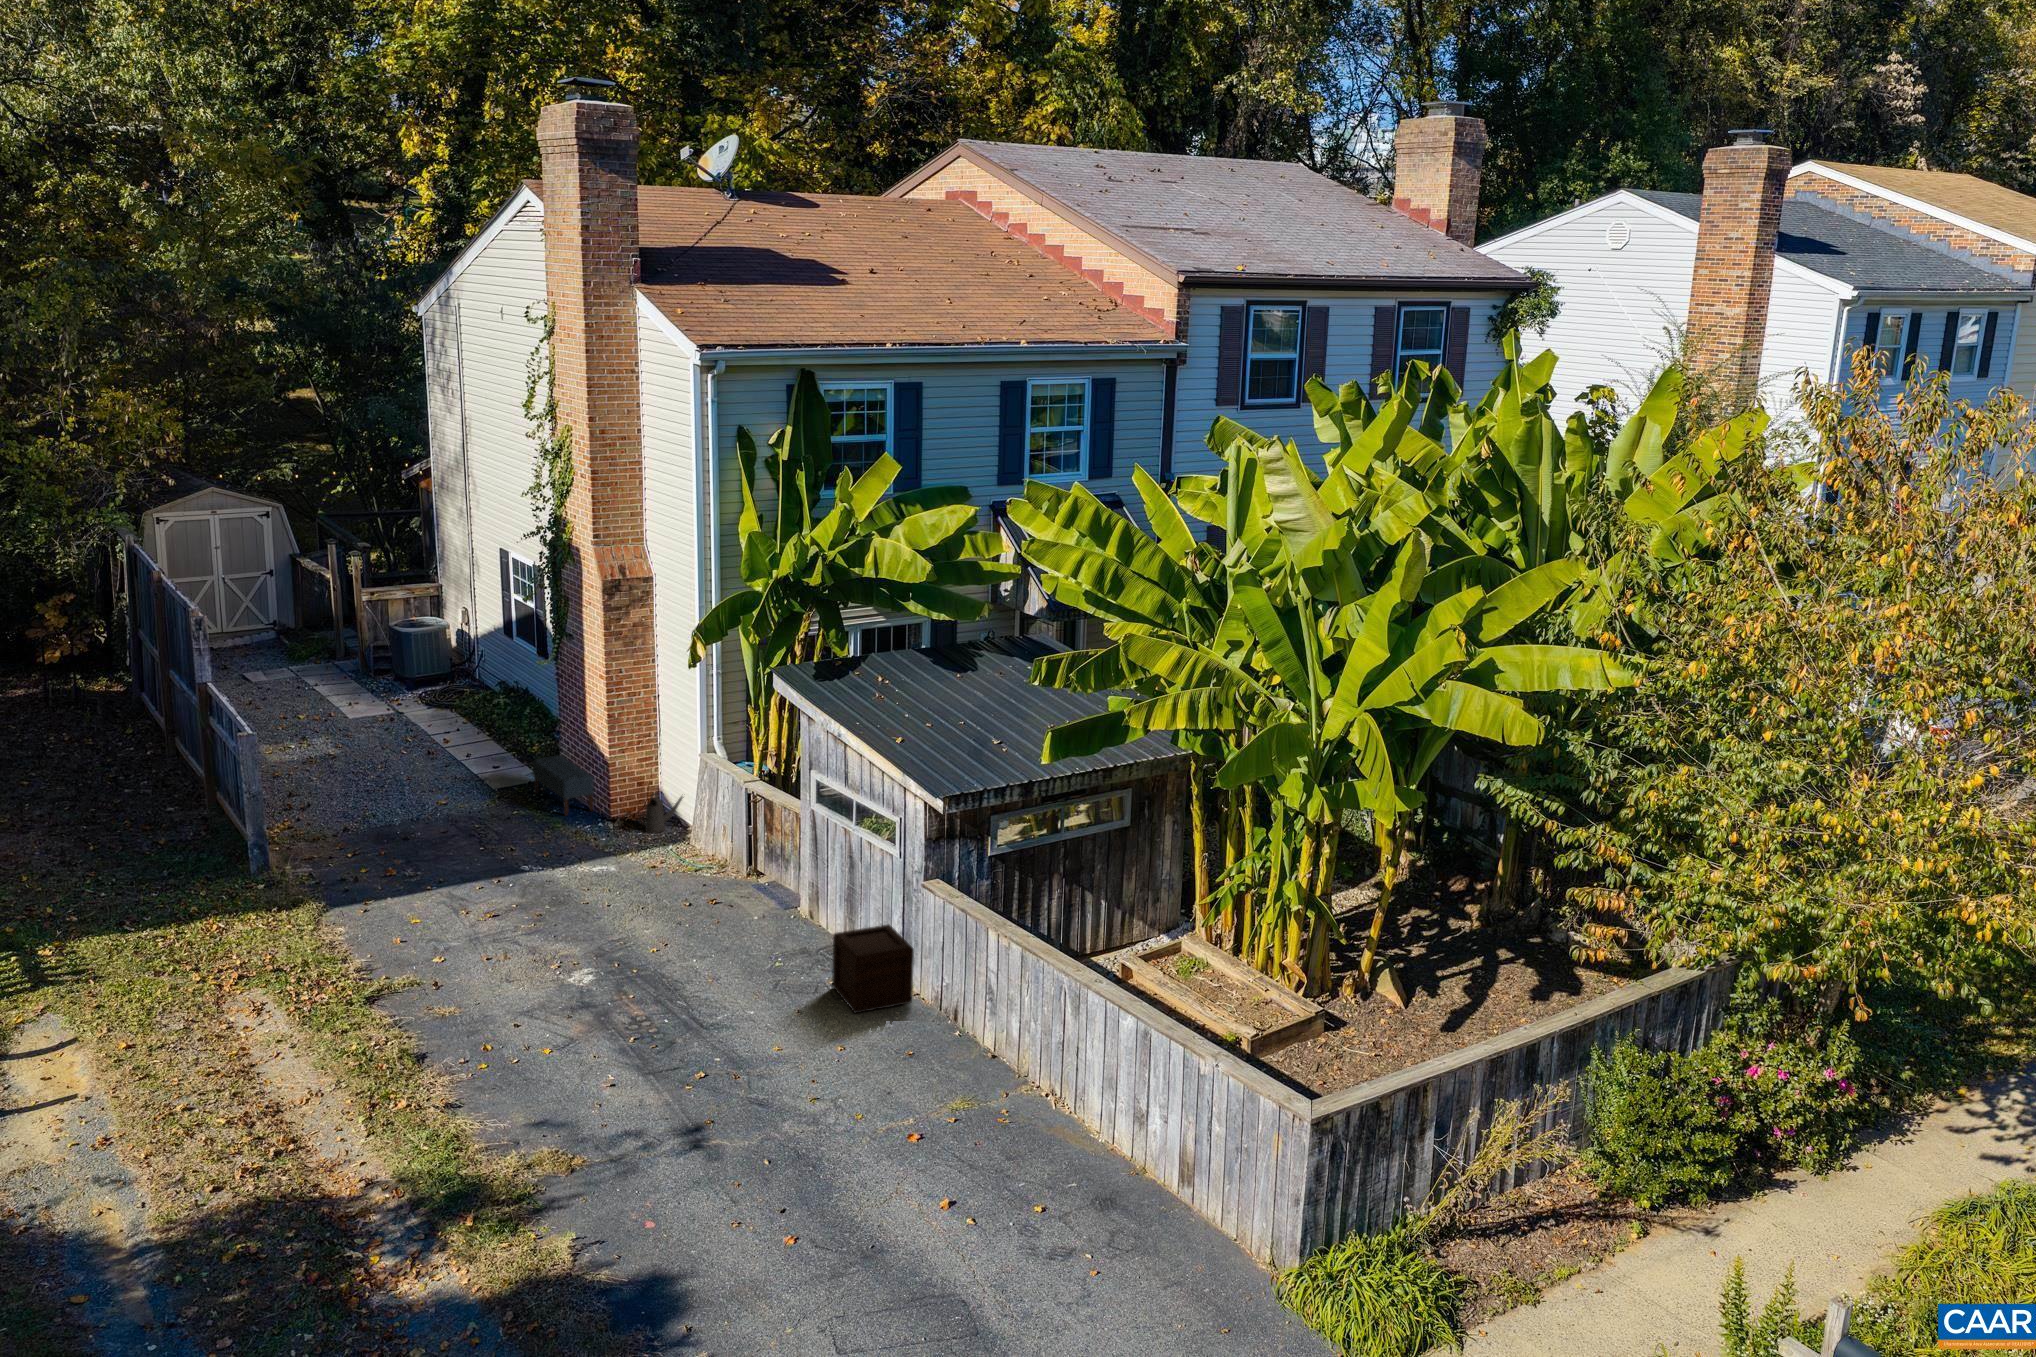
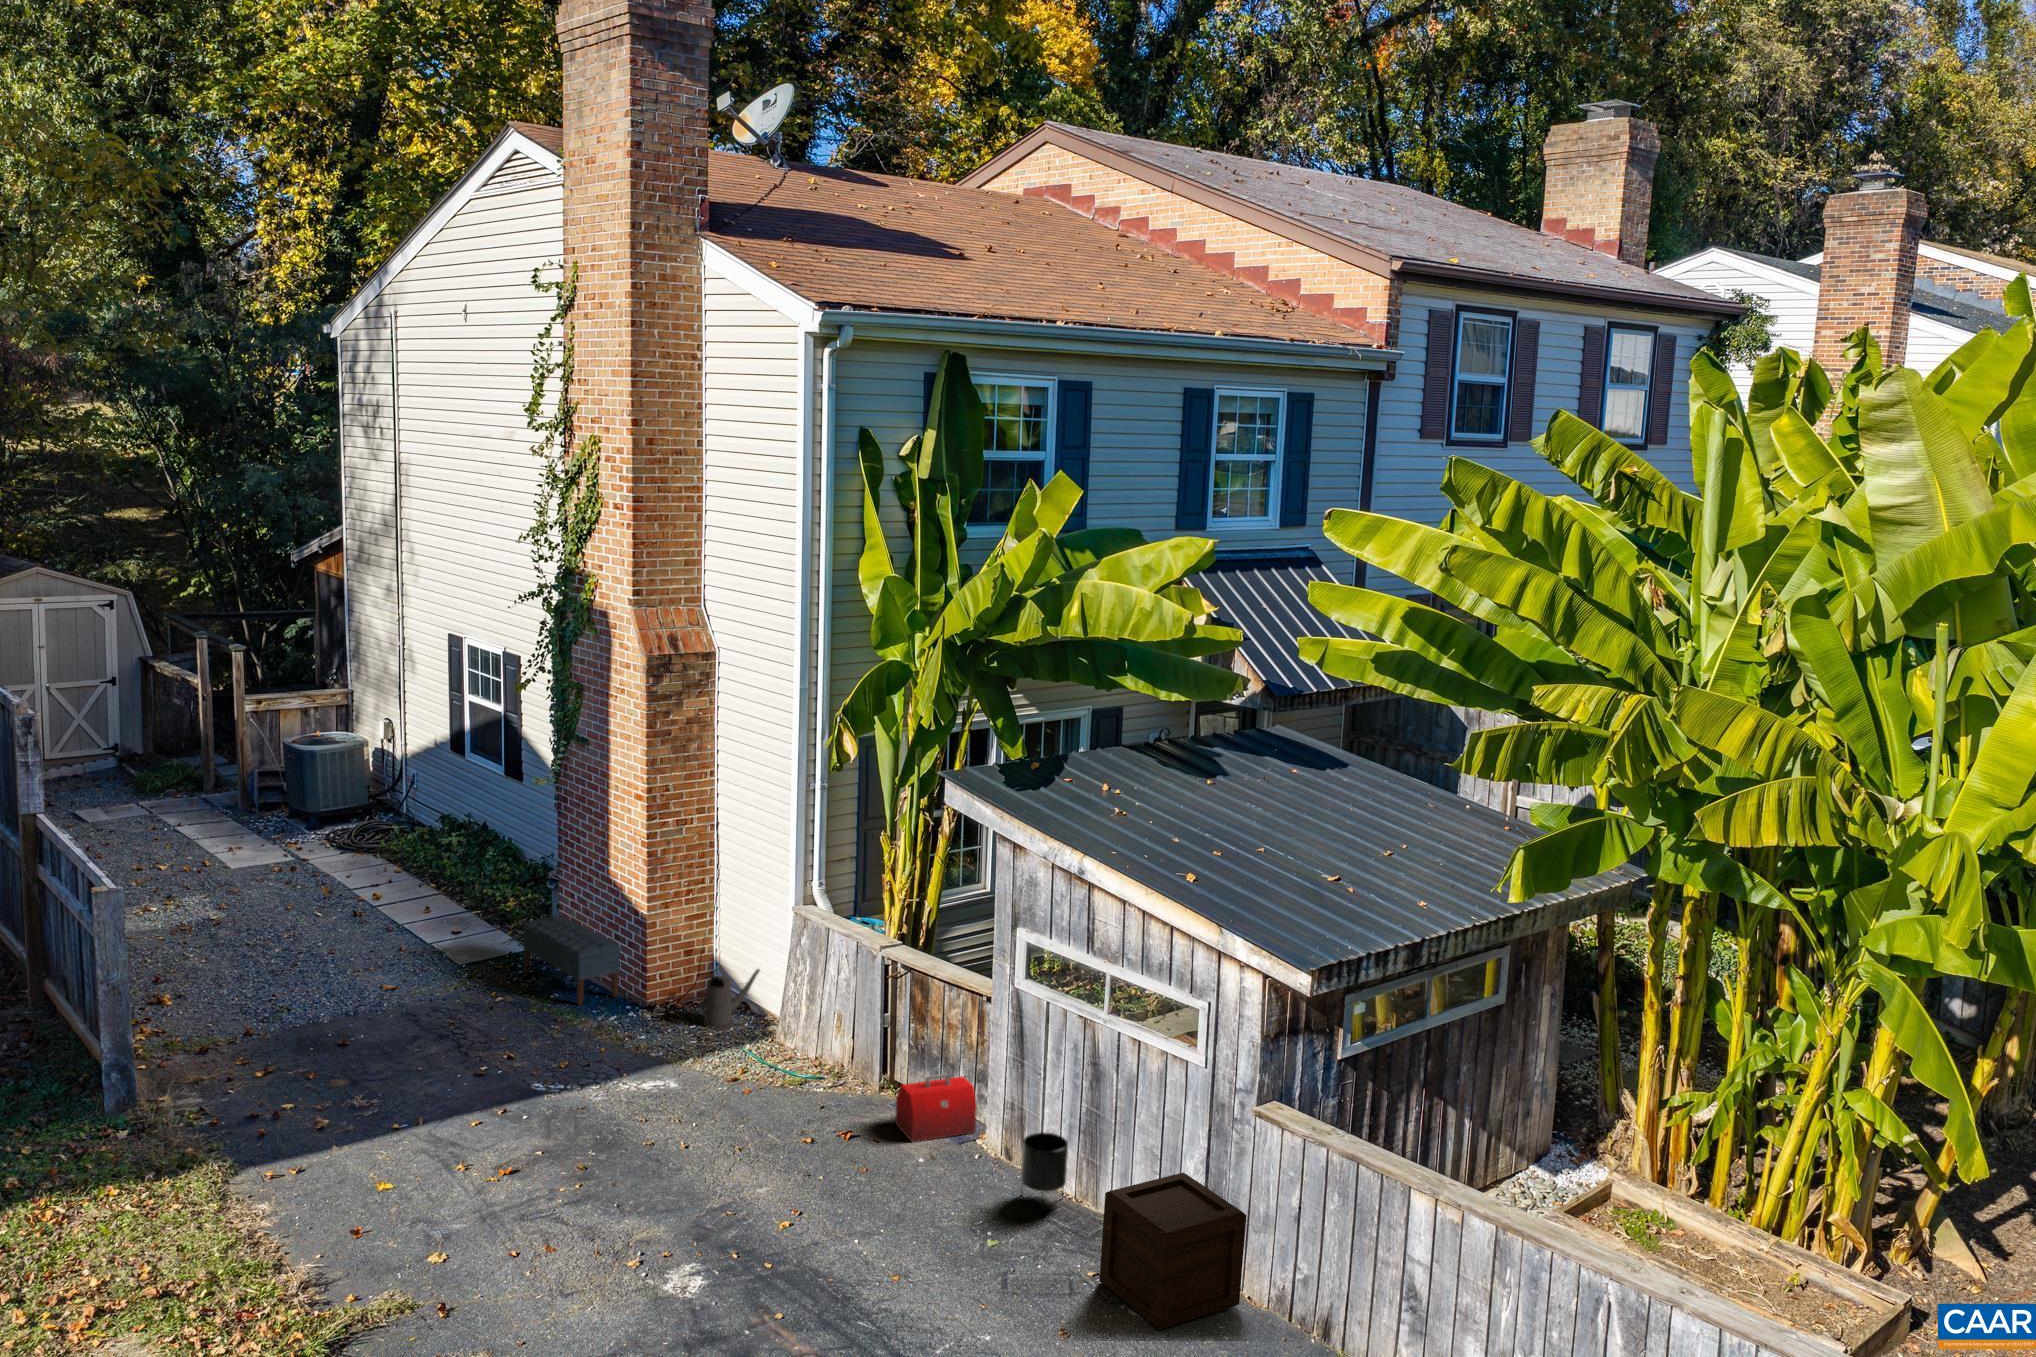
toolbox: none [747,864,798,907] -> present [895,1074,977,1142]
planter: none [806,900,835,950] -> present [1021,1132,1068,1192]

